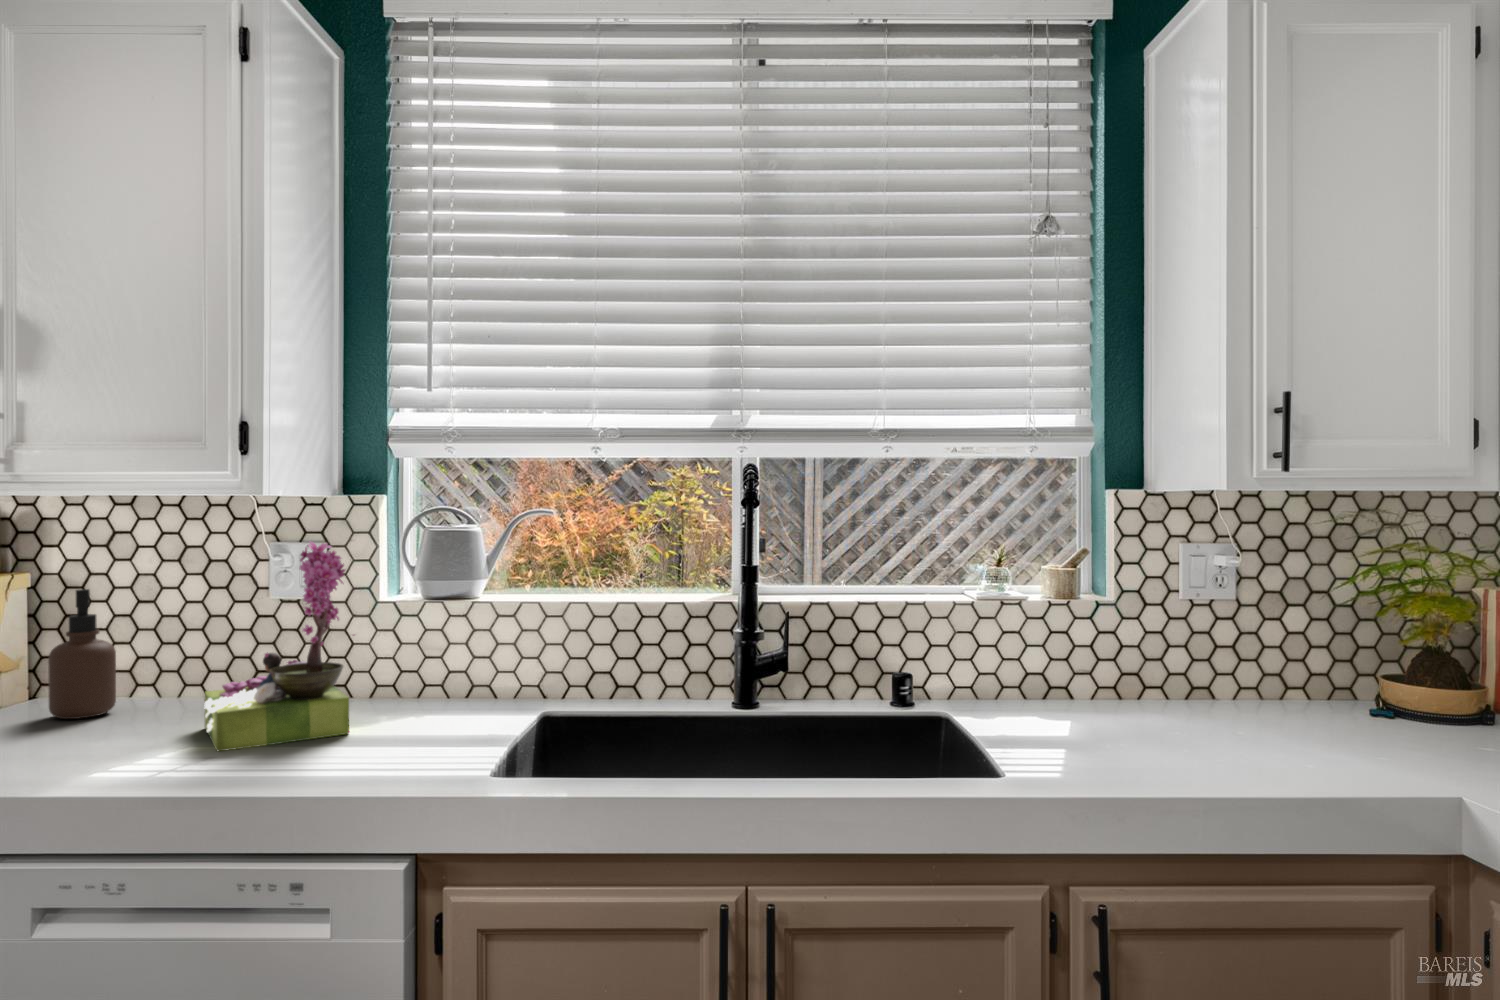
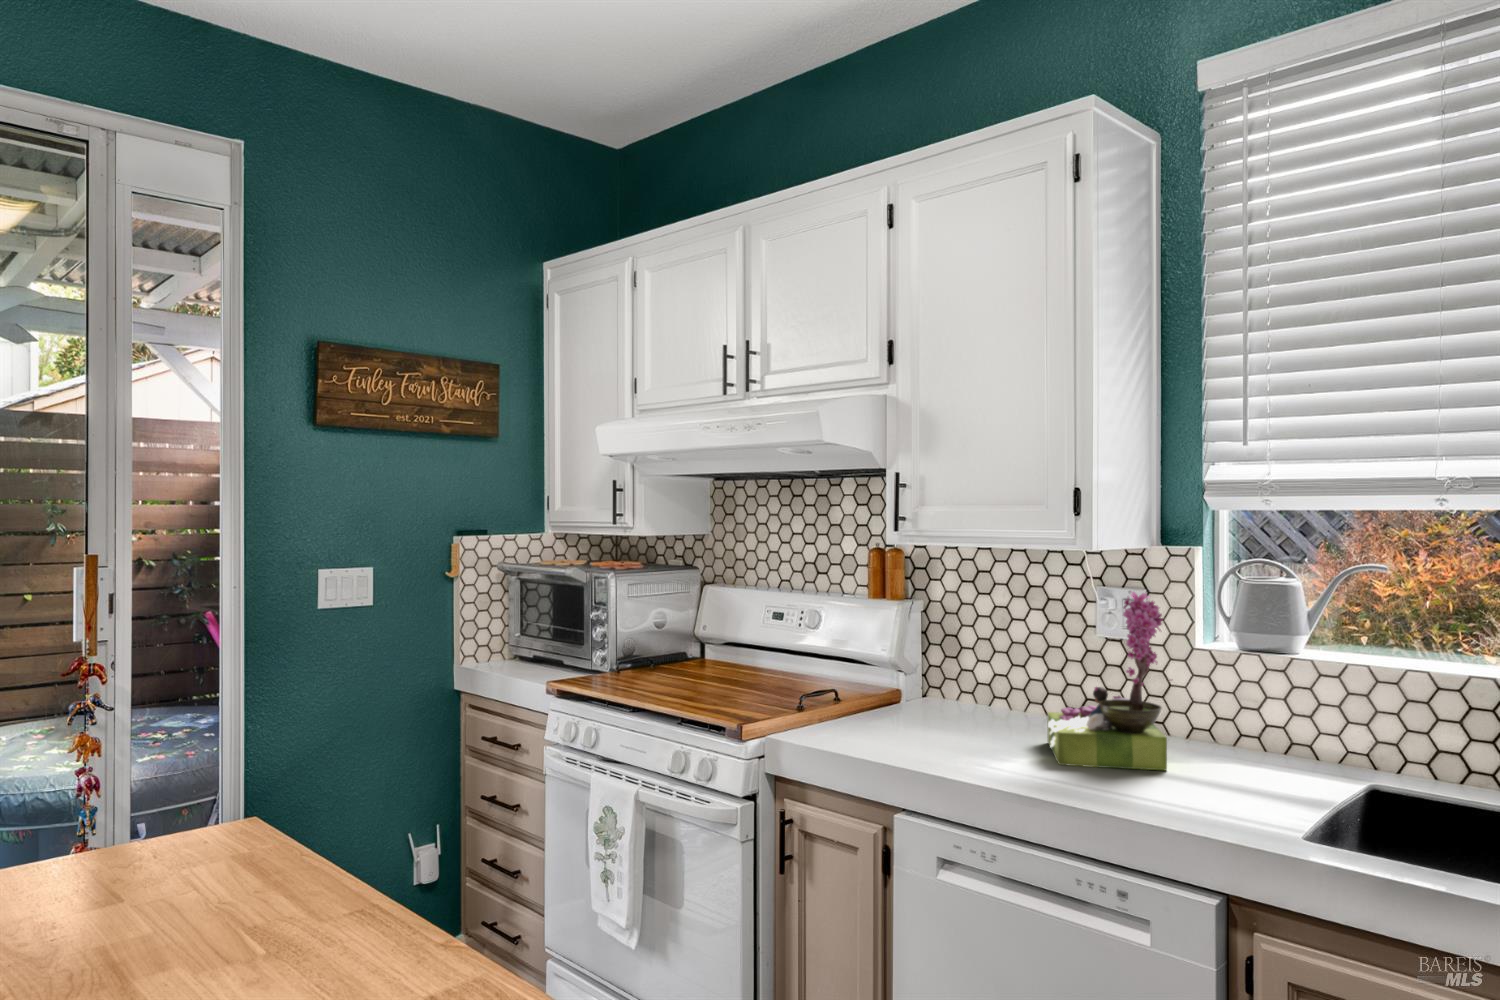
soap dispenser: present [48,589,116,719] -> none [939,617,982,718]

